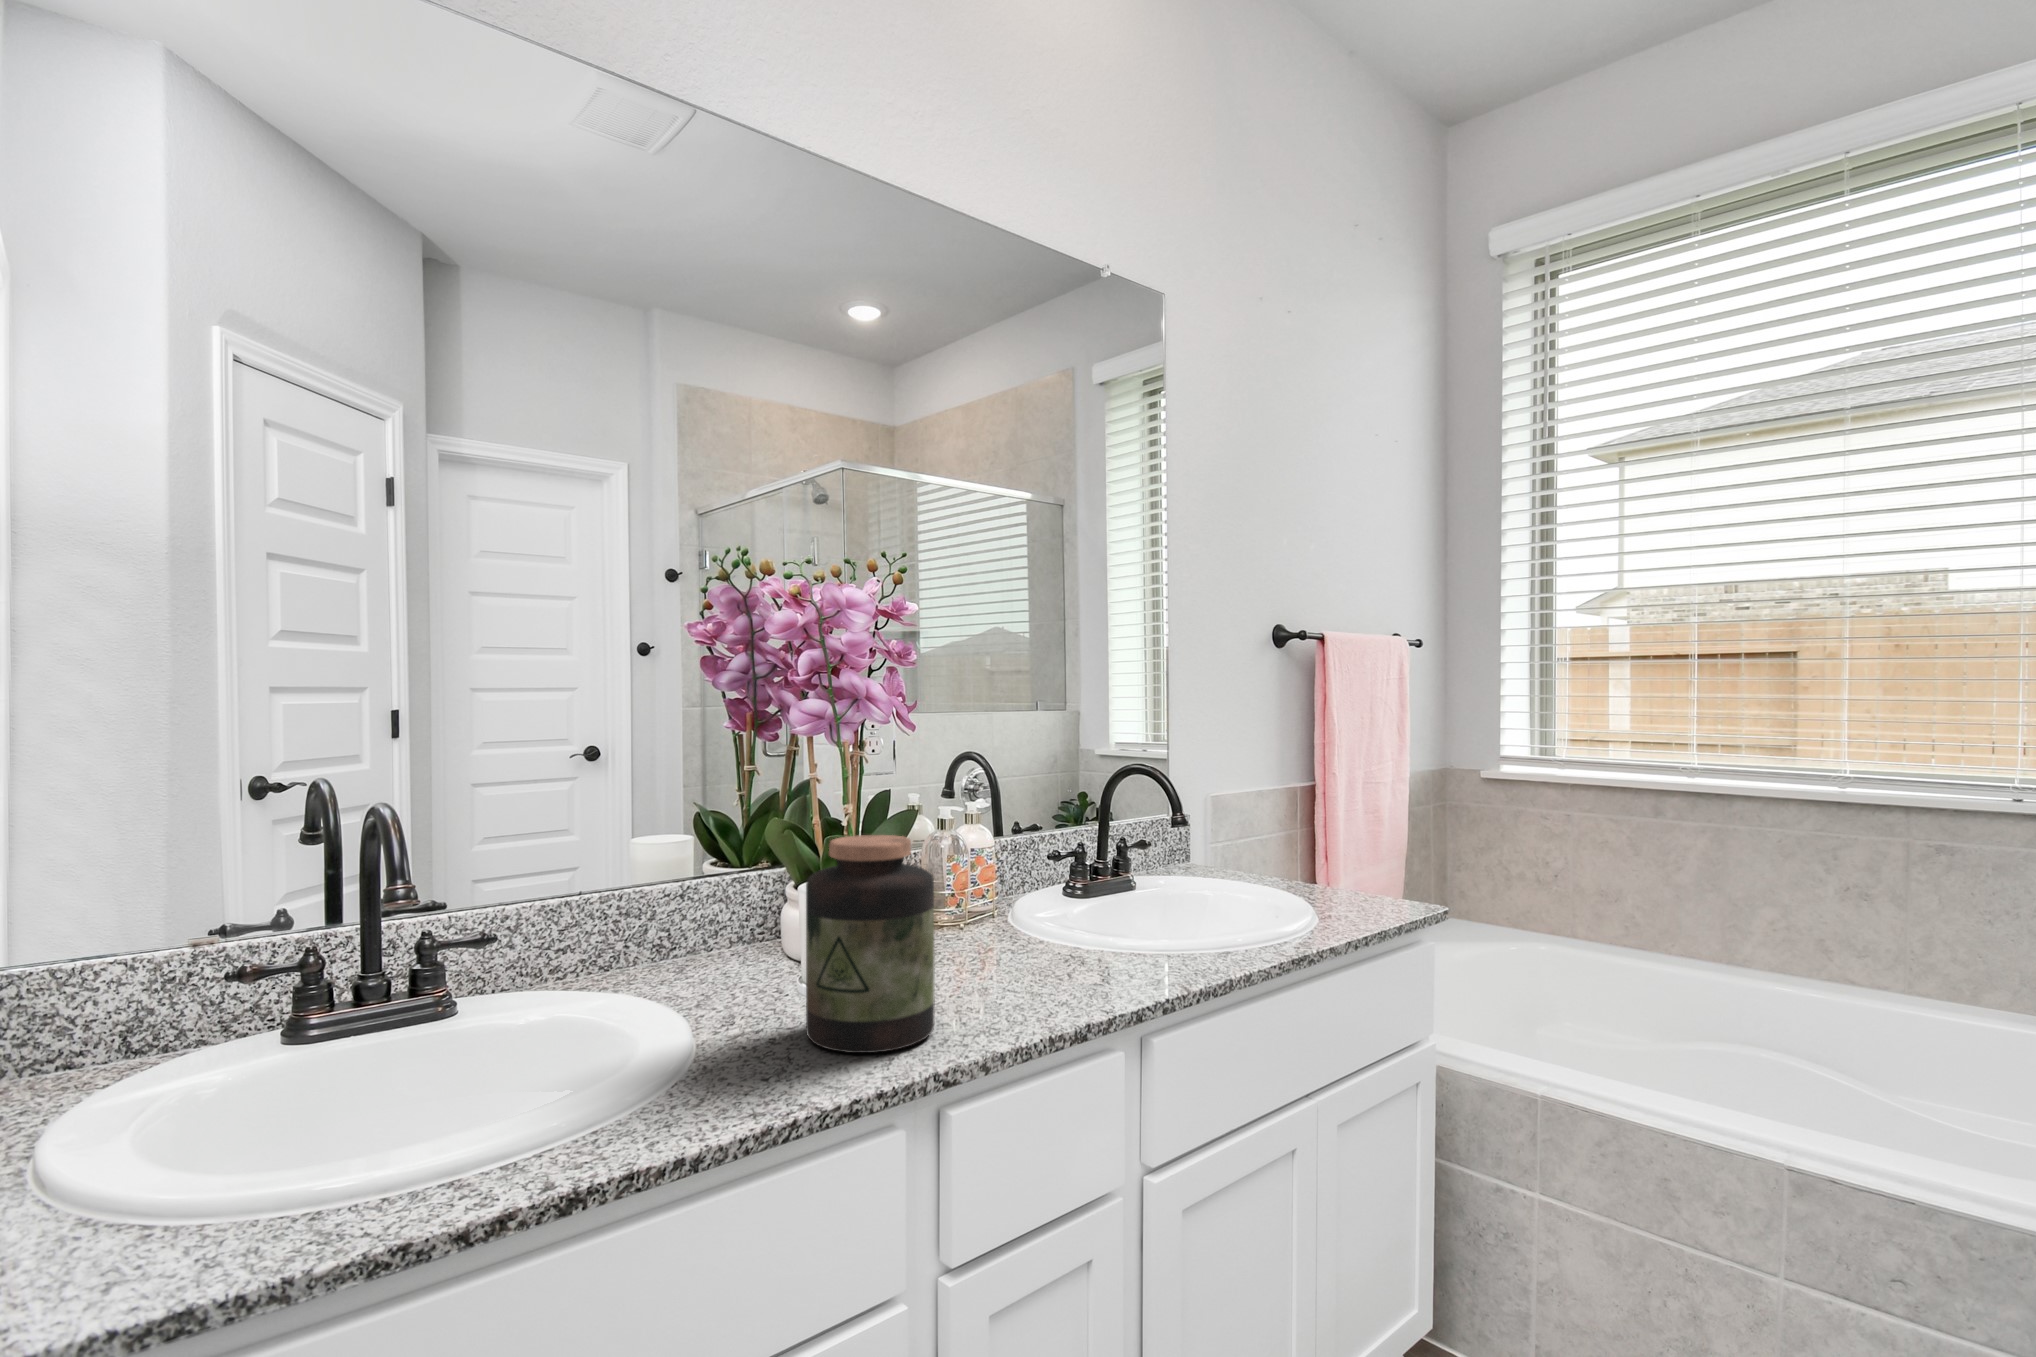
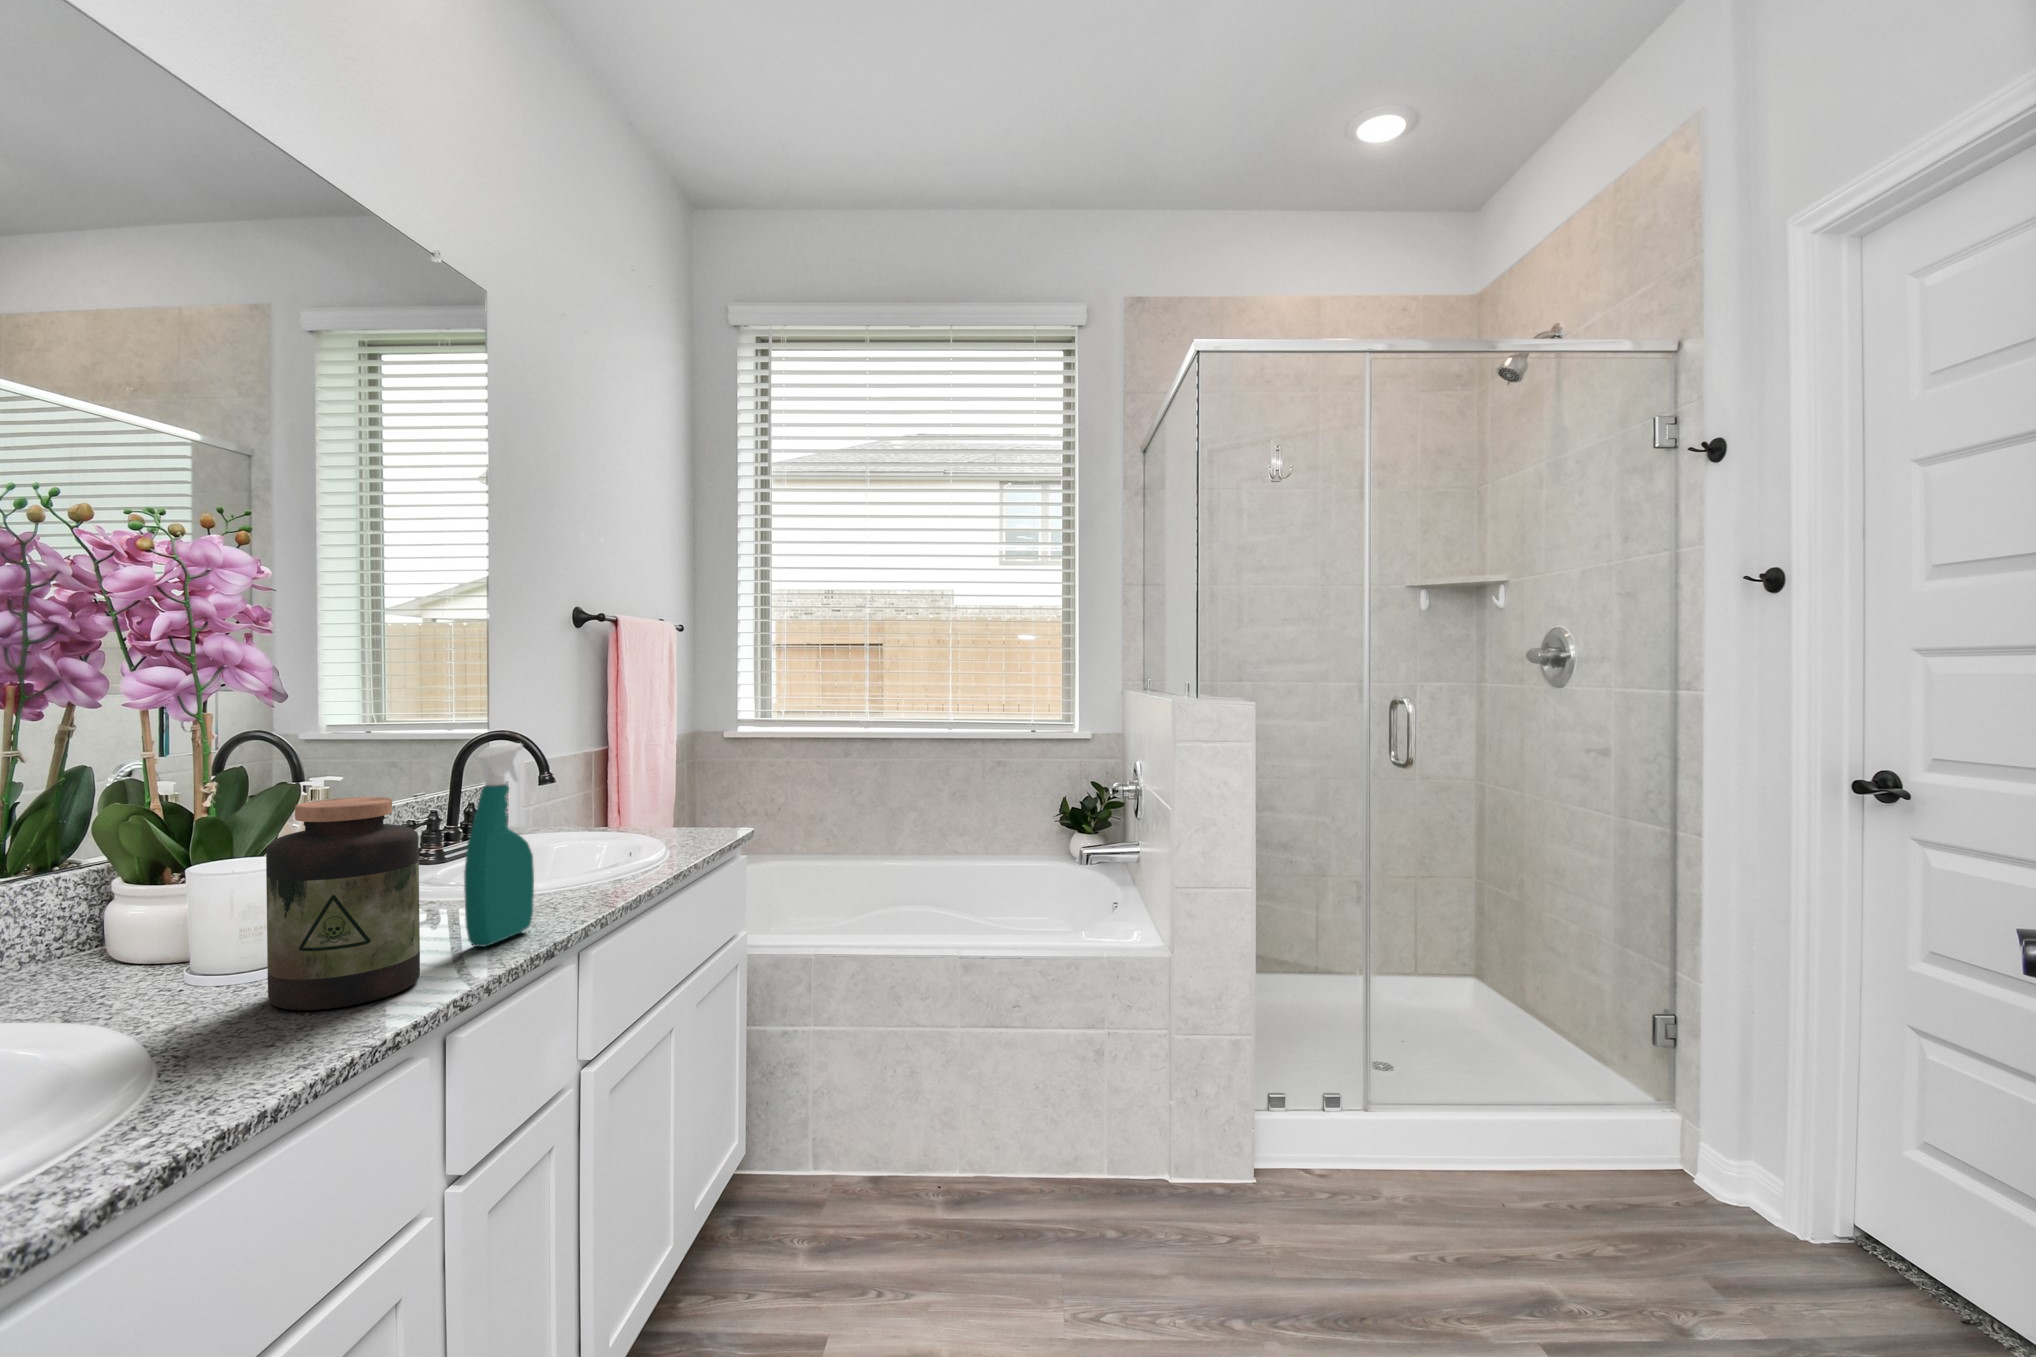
spray bottle: none [1001,786,1082,1012] -> present [464,743,534,947]

